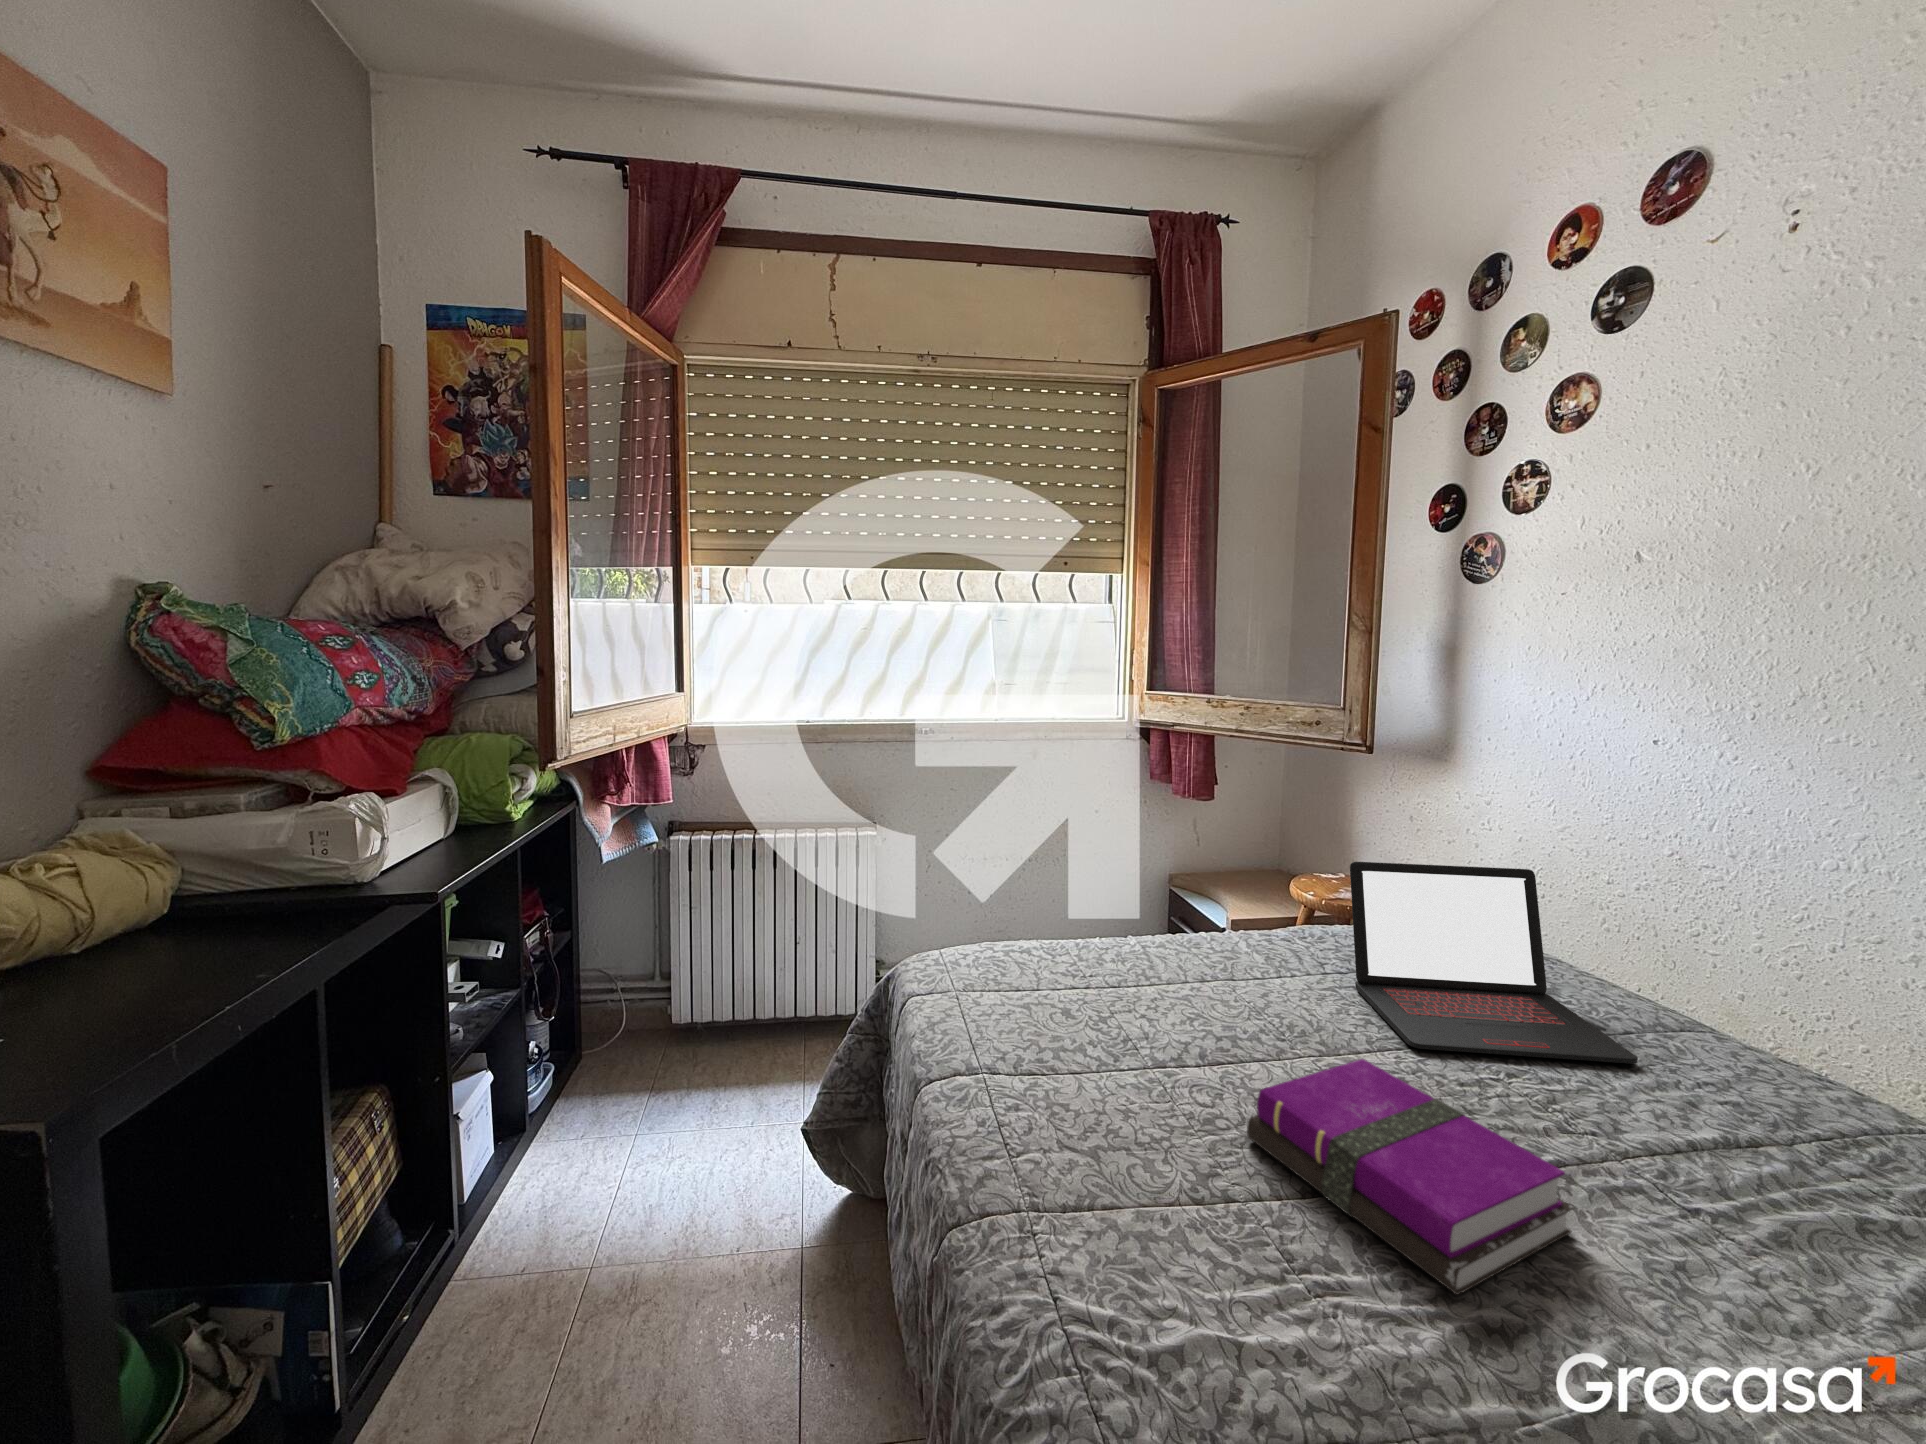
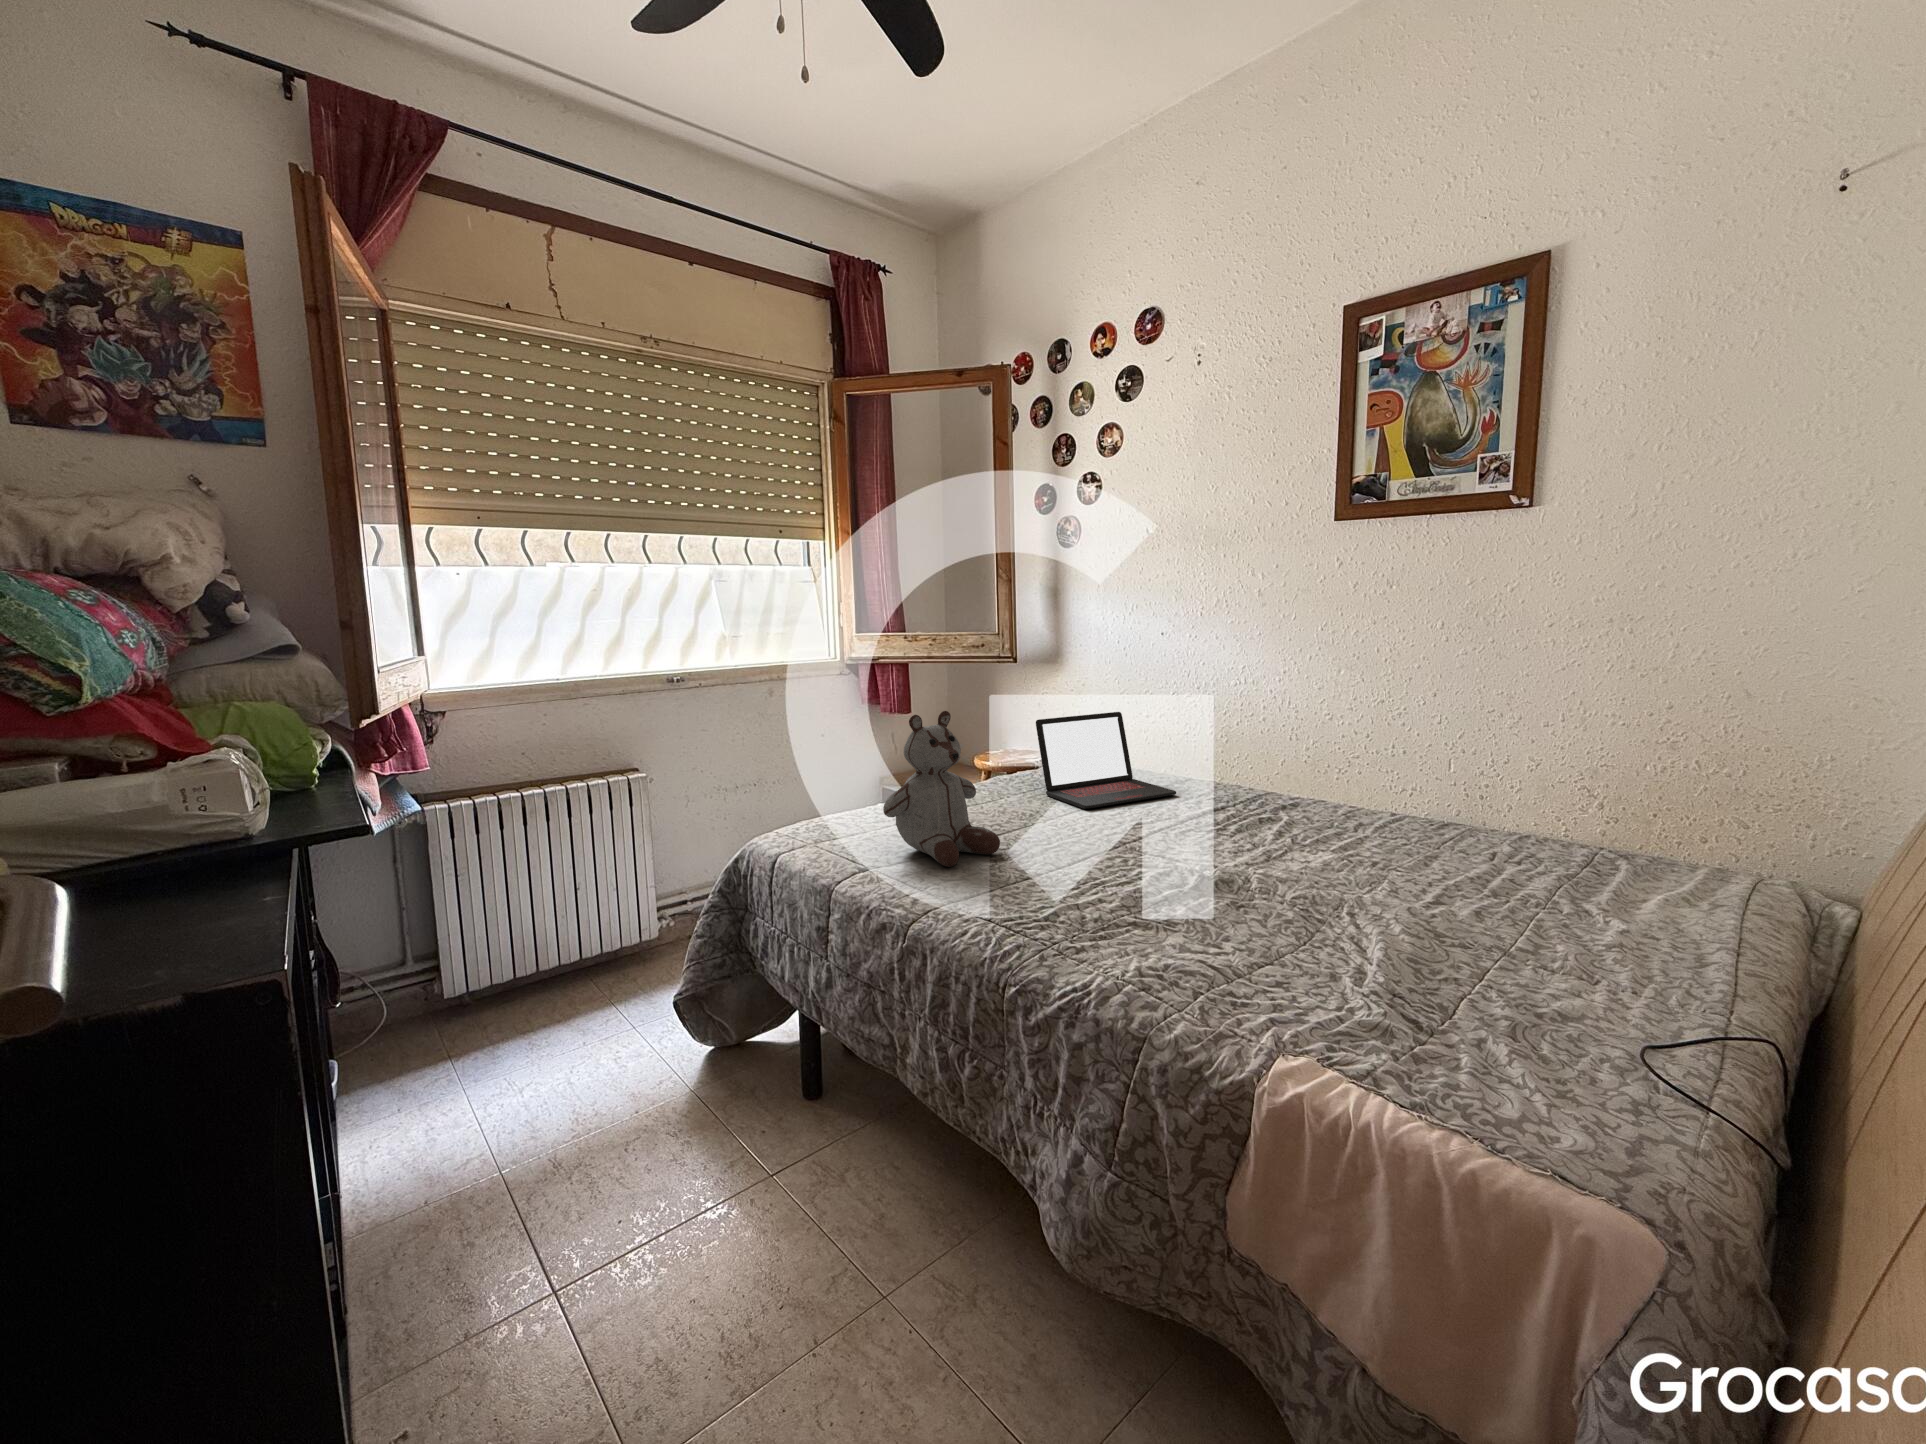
stuffed bear: none [1001,852,1184,1123] -> present [883,711,1000,867]
notebook: present [1247,1059,1573,1295] -> none [1035,805,1173,868]

